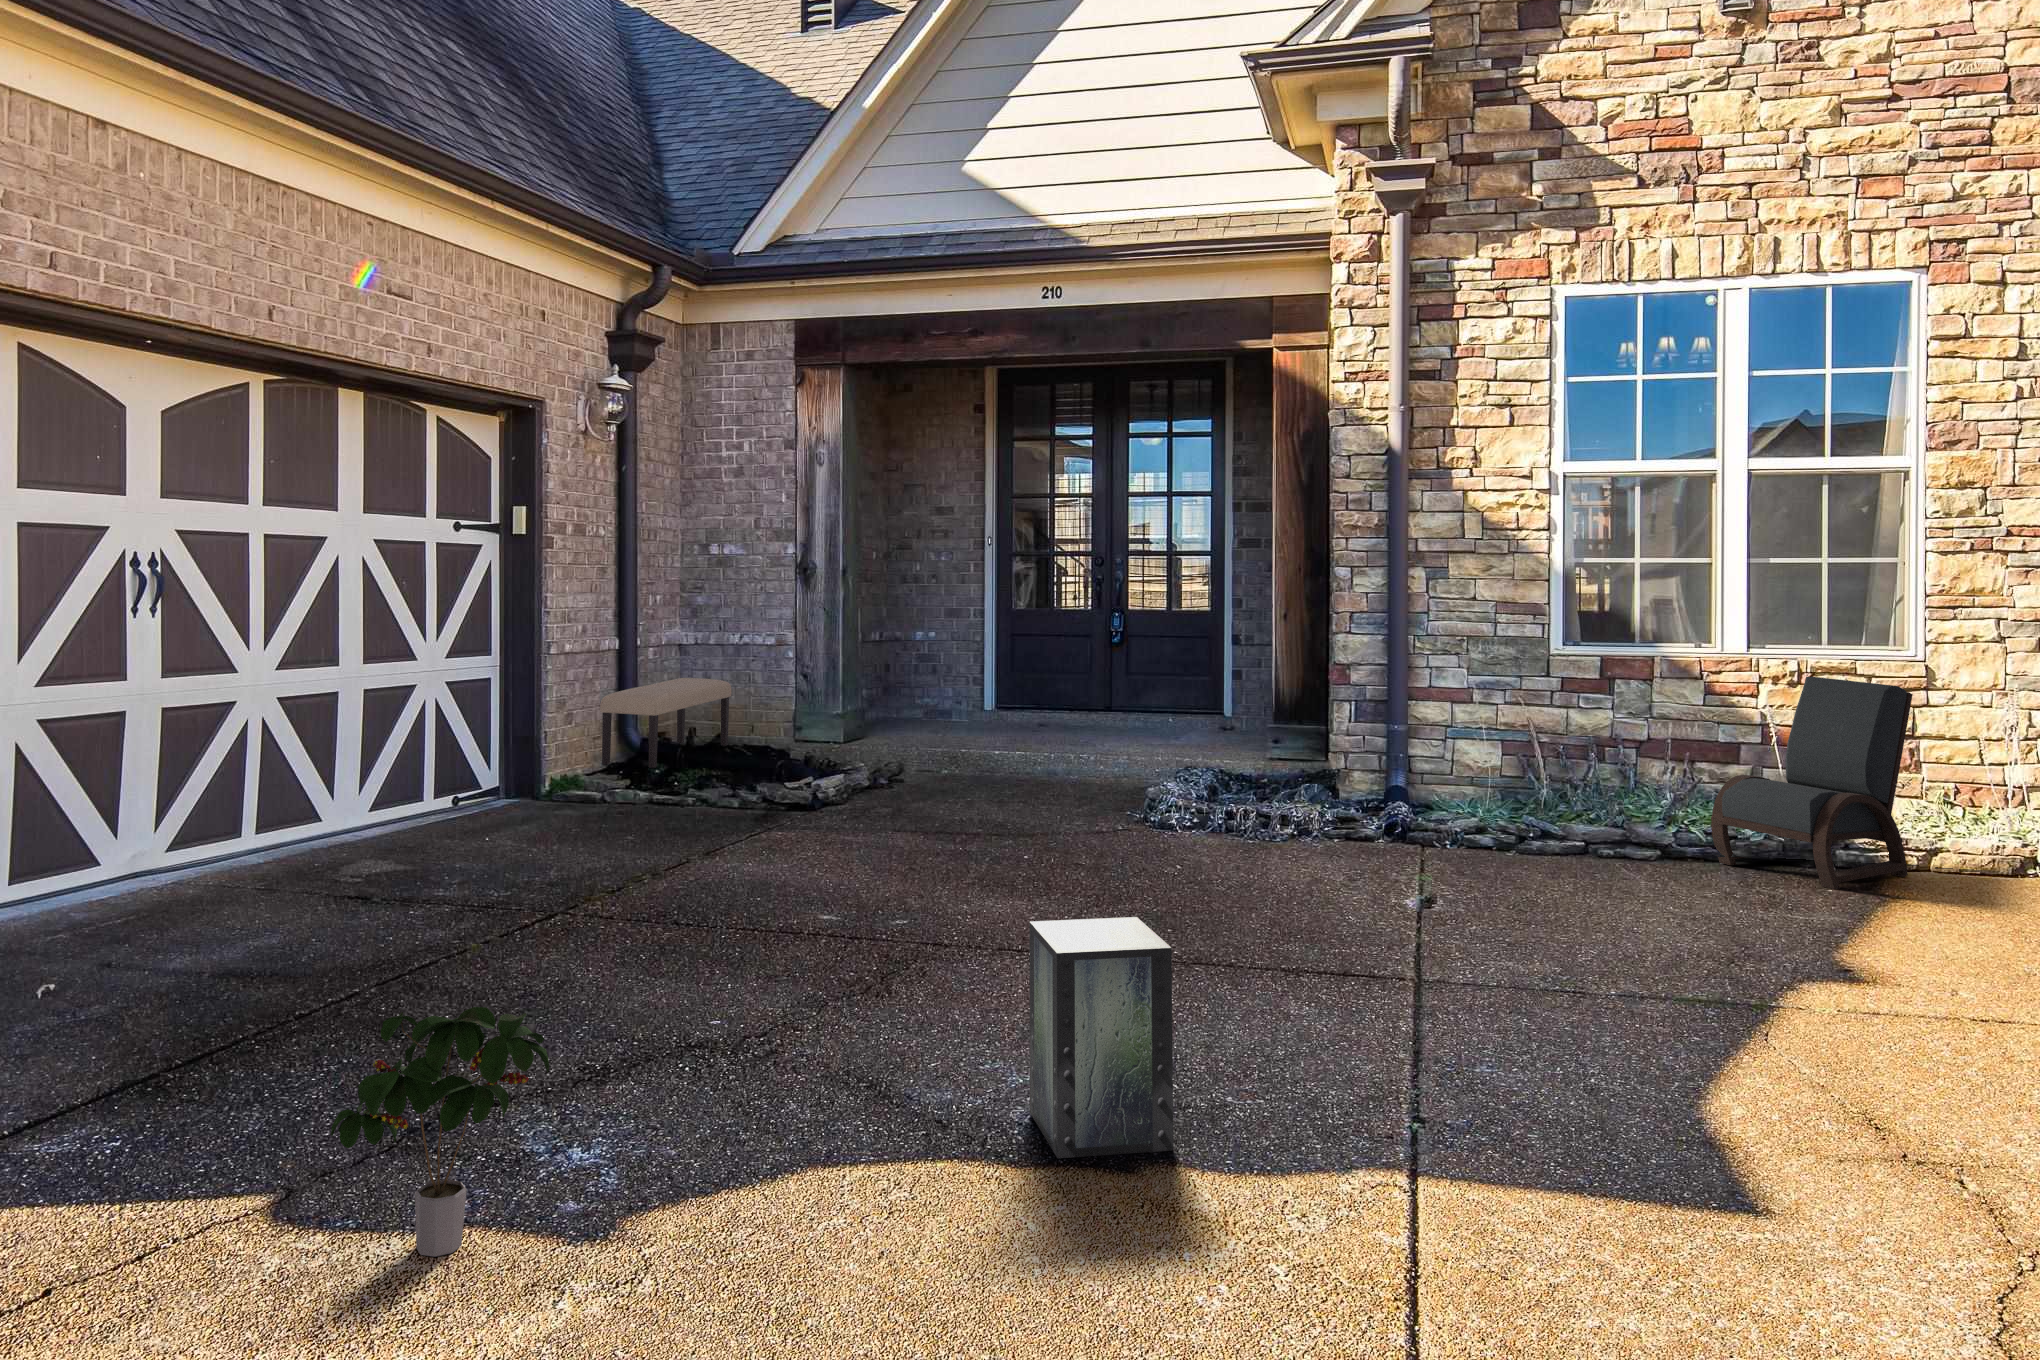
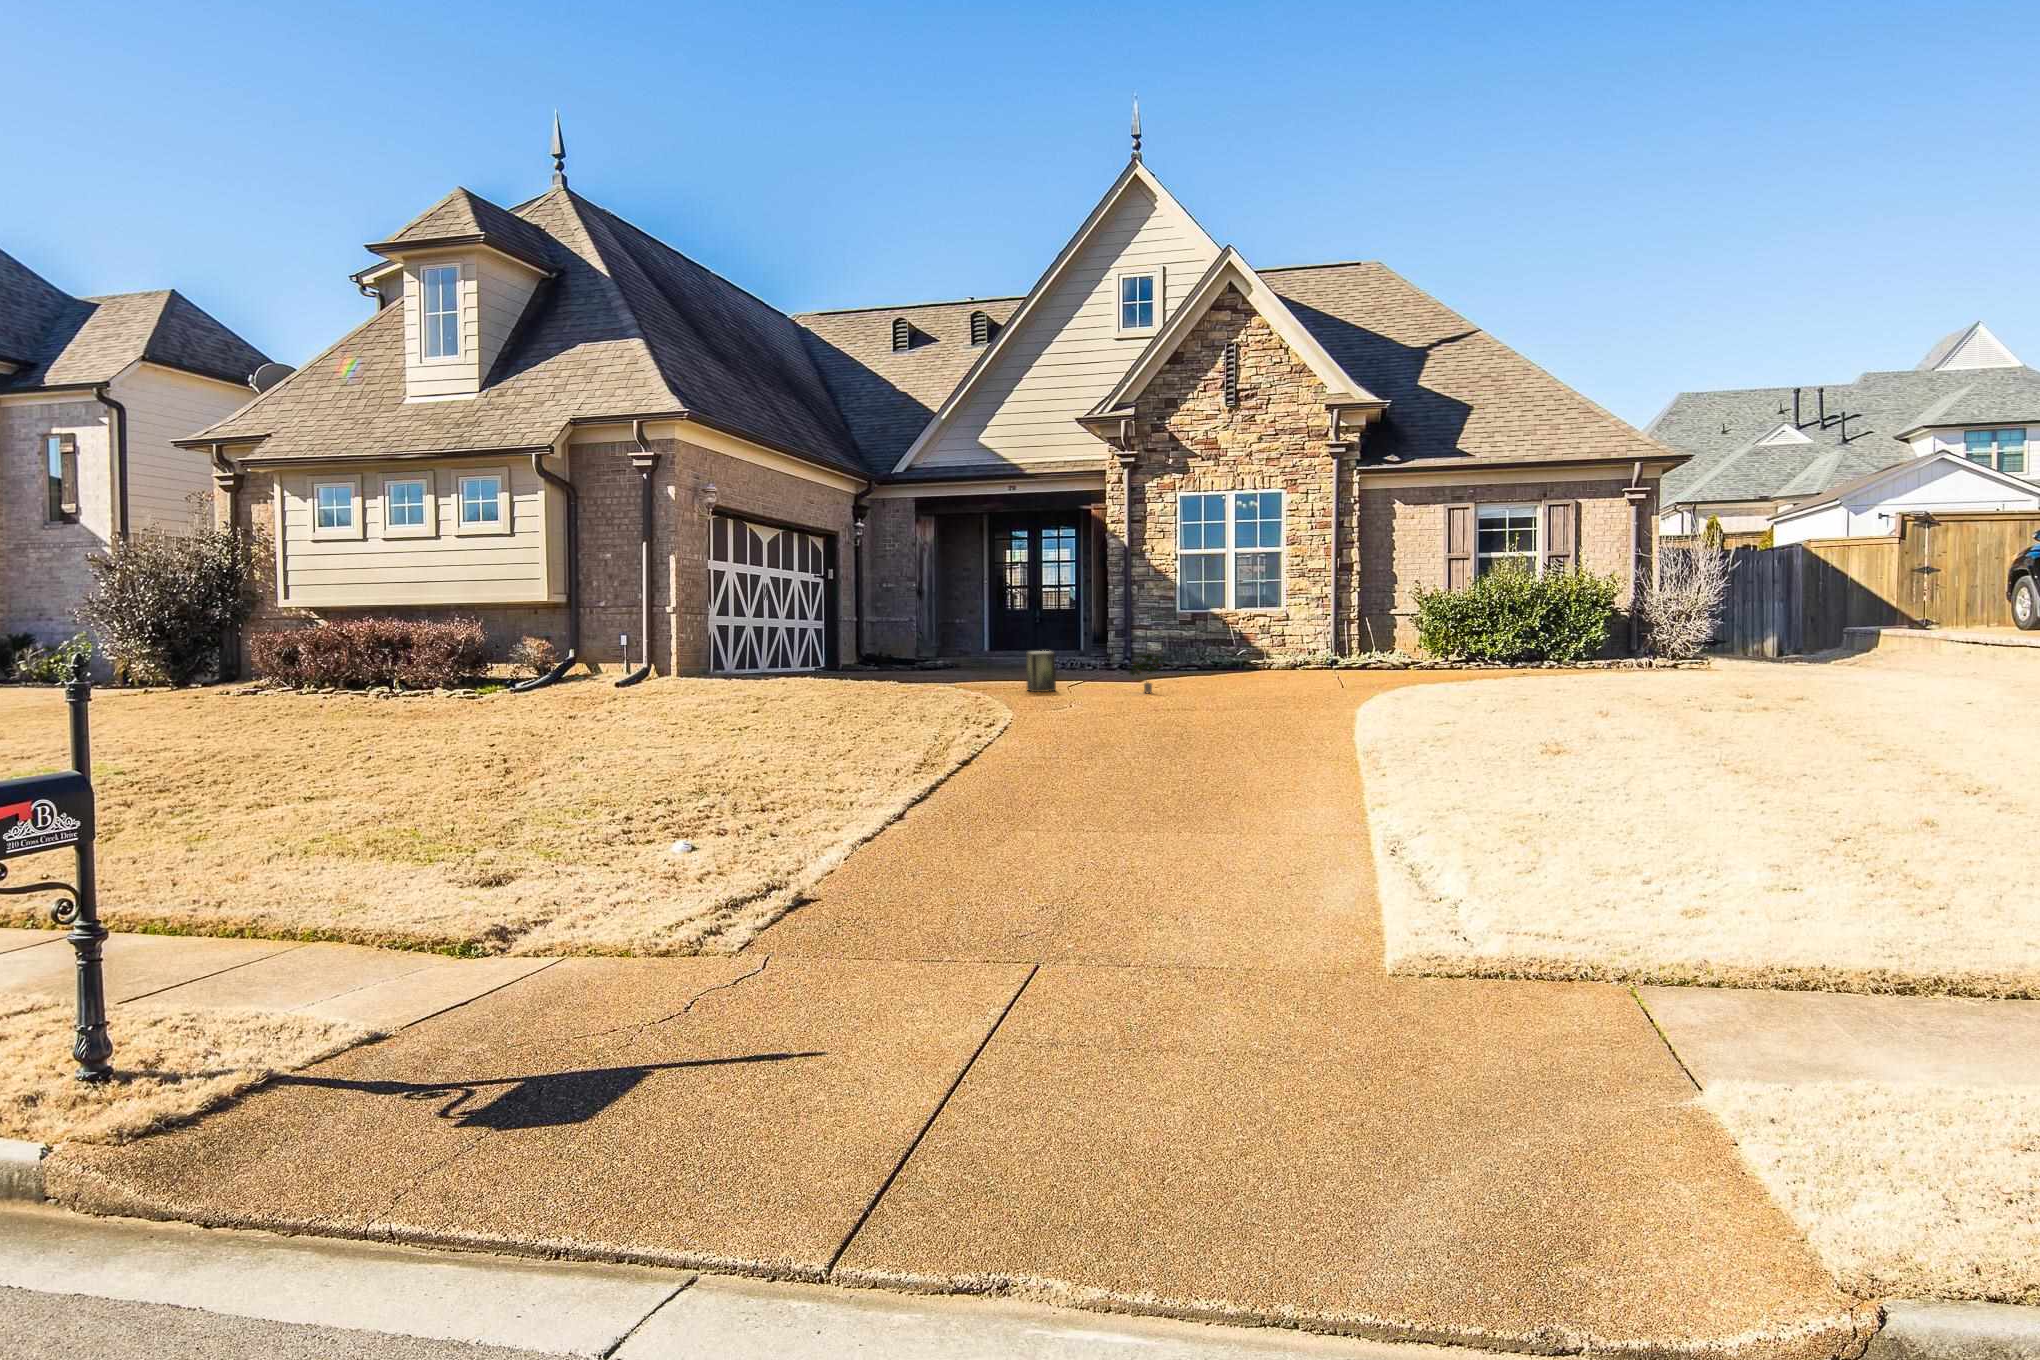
lounge chair: present [1711,677,1913,889] -> none [1215,614,1274,670]
bench: present [600,678,731,768] -> none [853,637,894,666]
potted plant: present [331,1007,549,1257] -> present [1129,654,1164,693]

